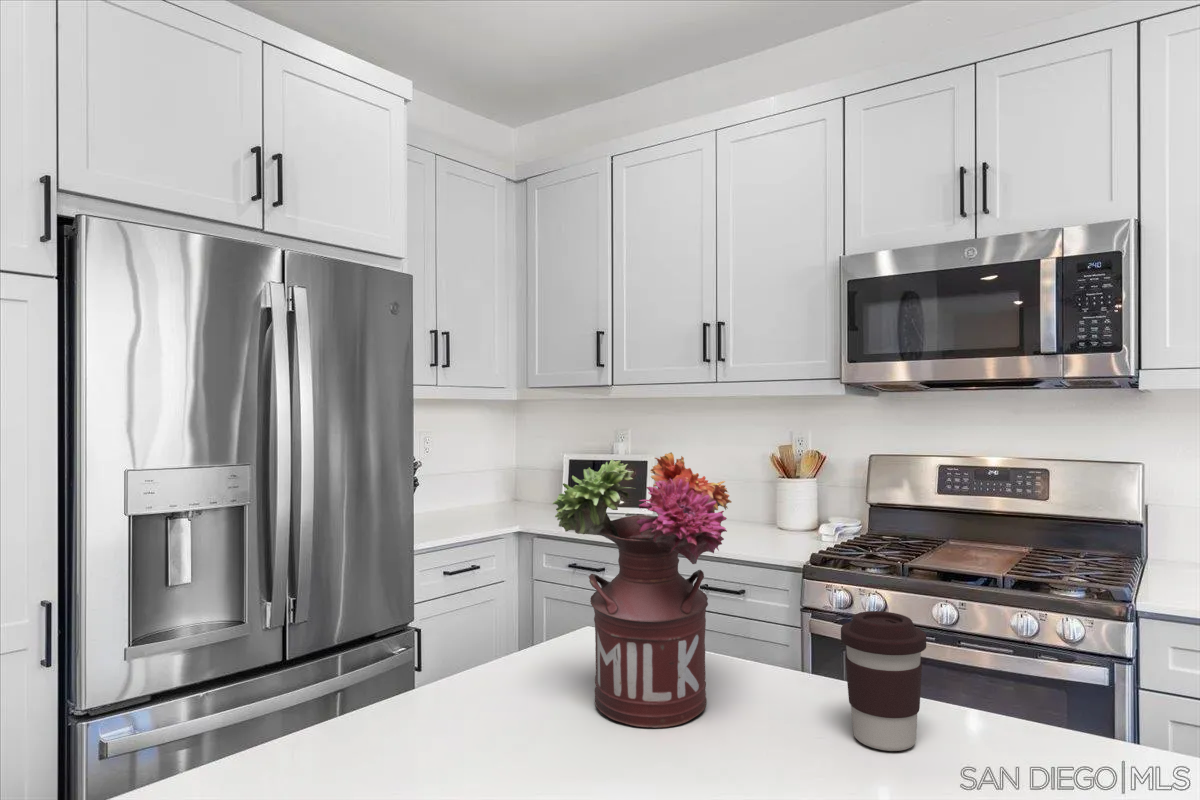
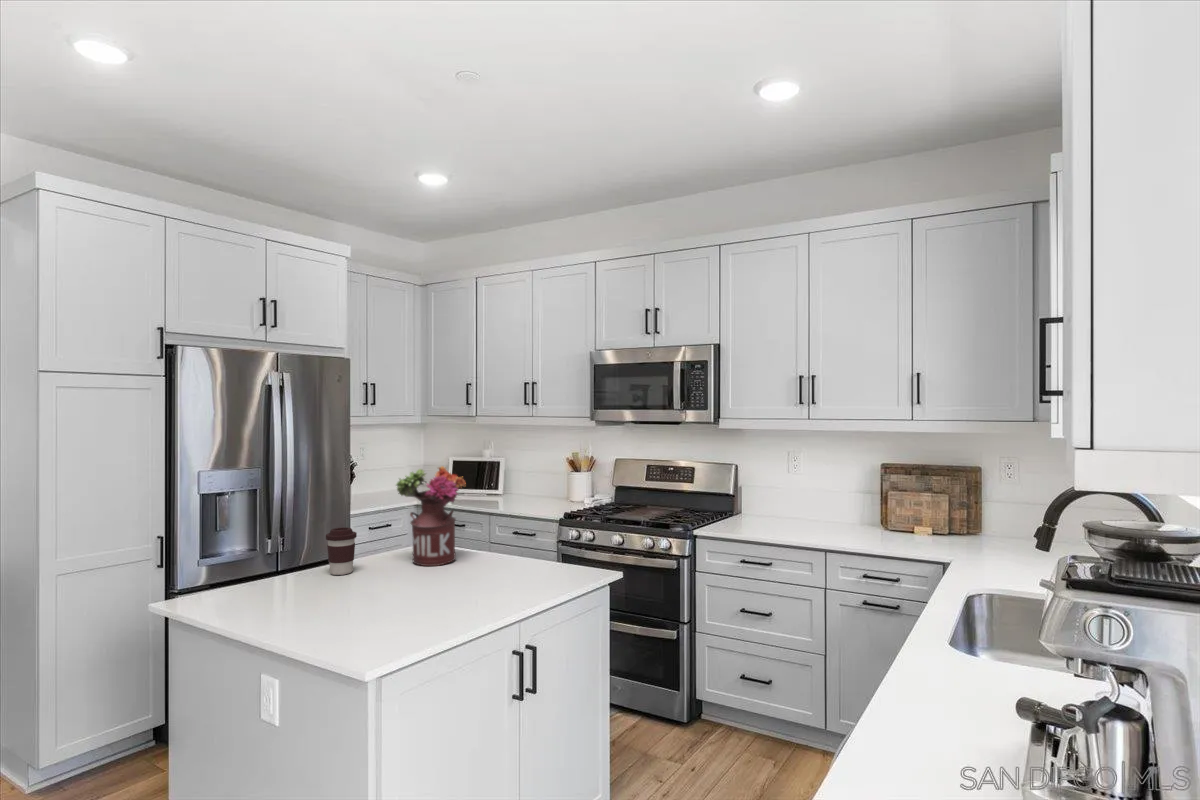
coffee cup: present [841,611,926,751] -> present [326,527,357,575]

